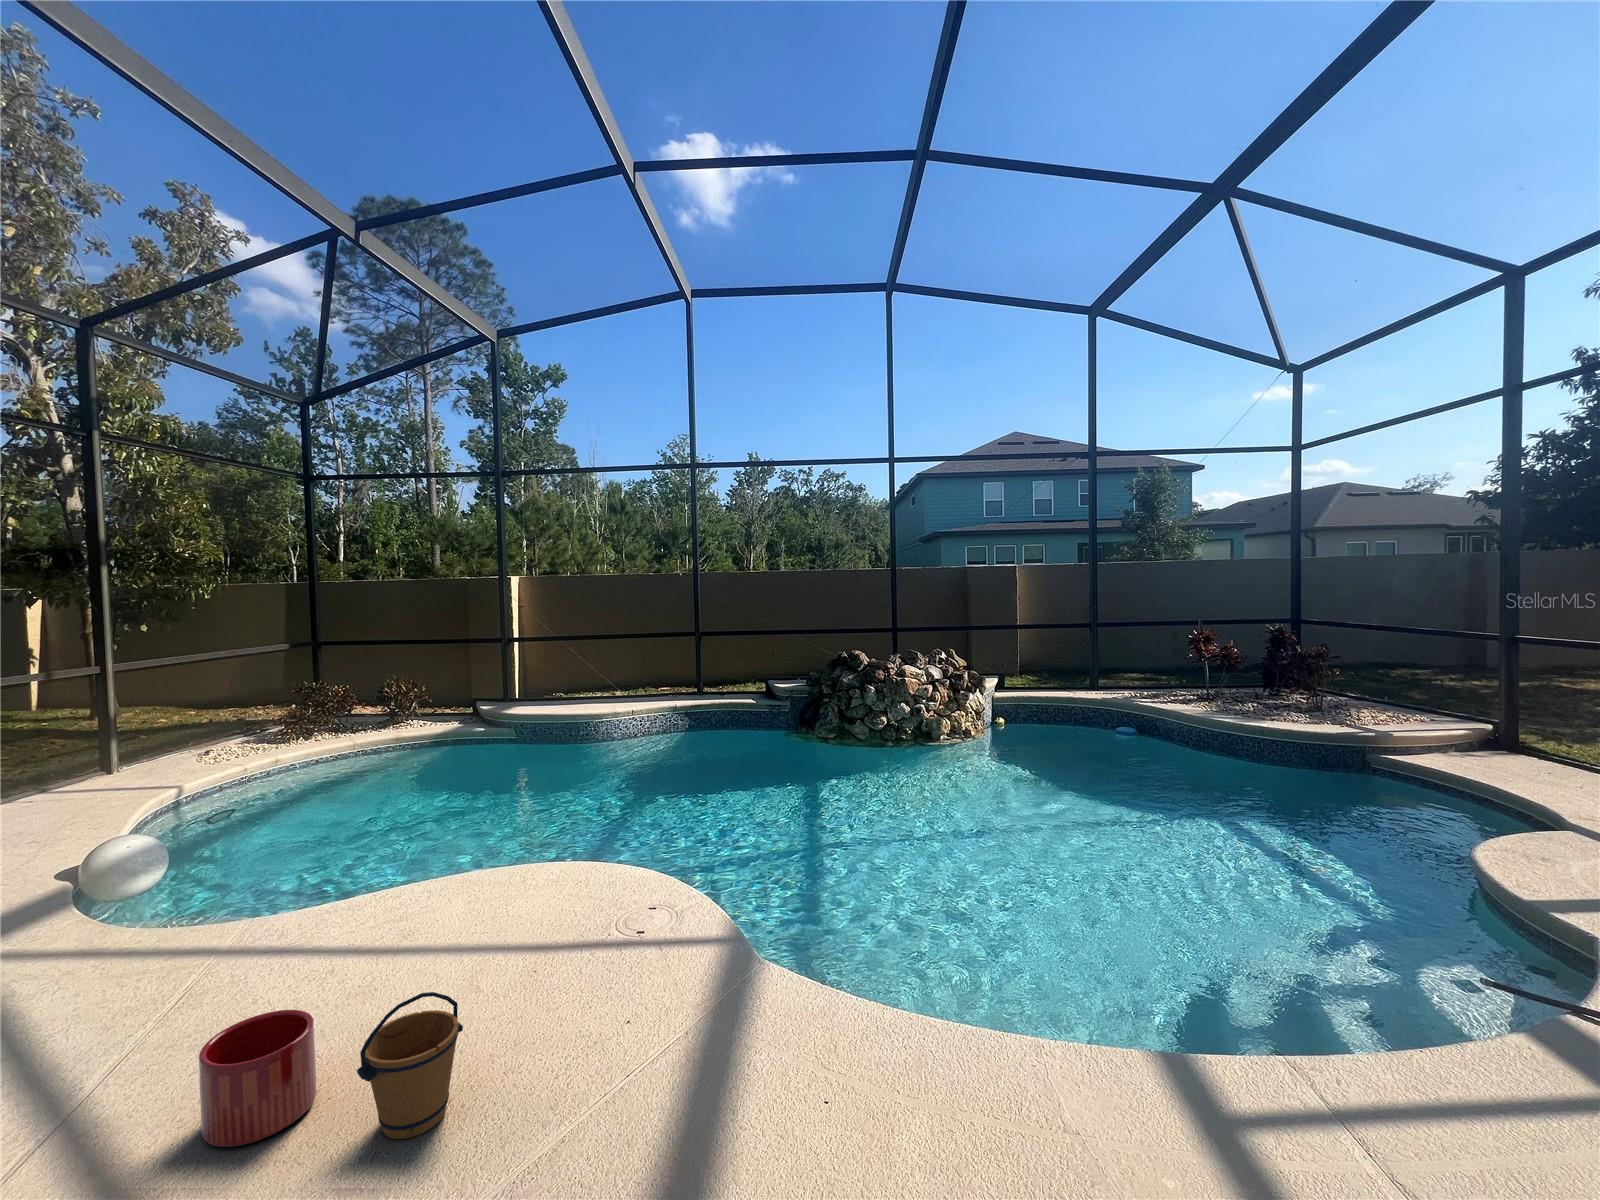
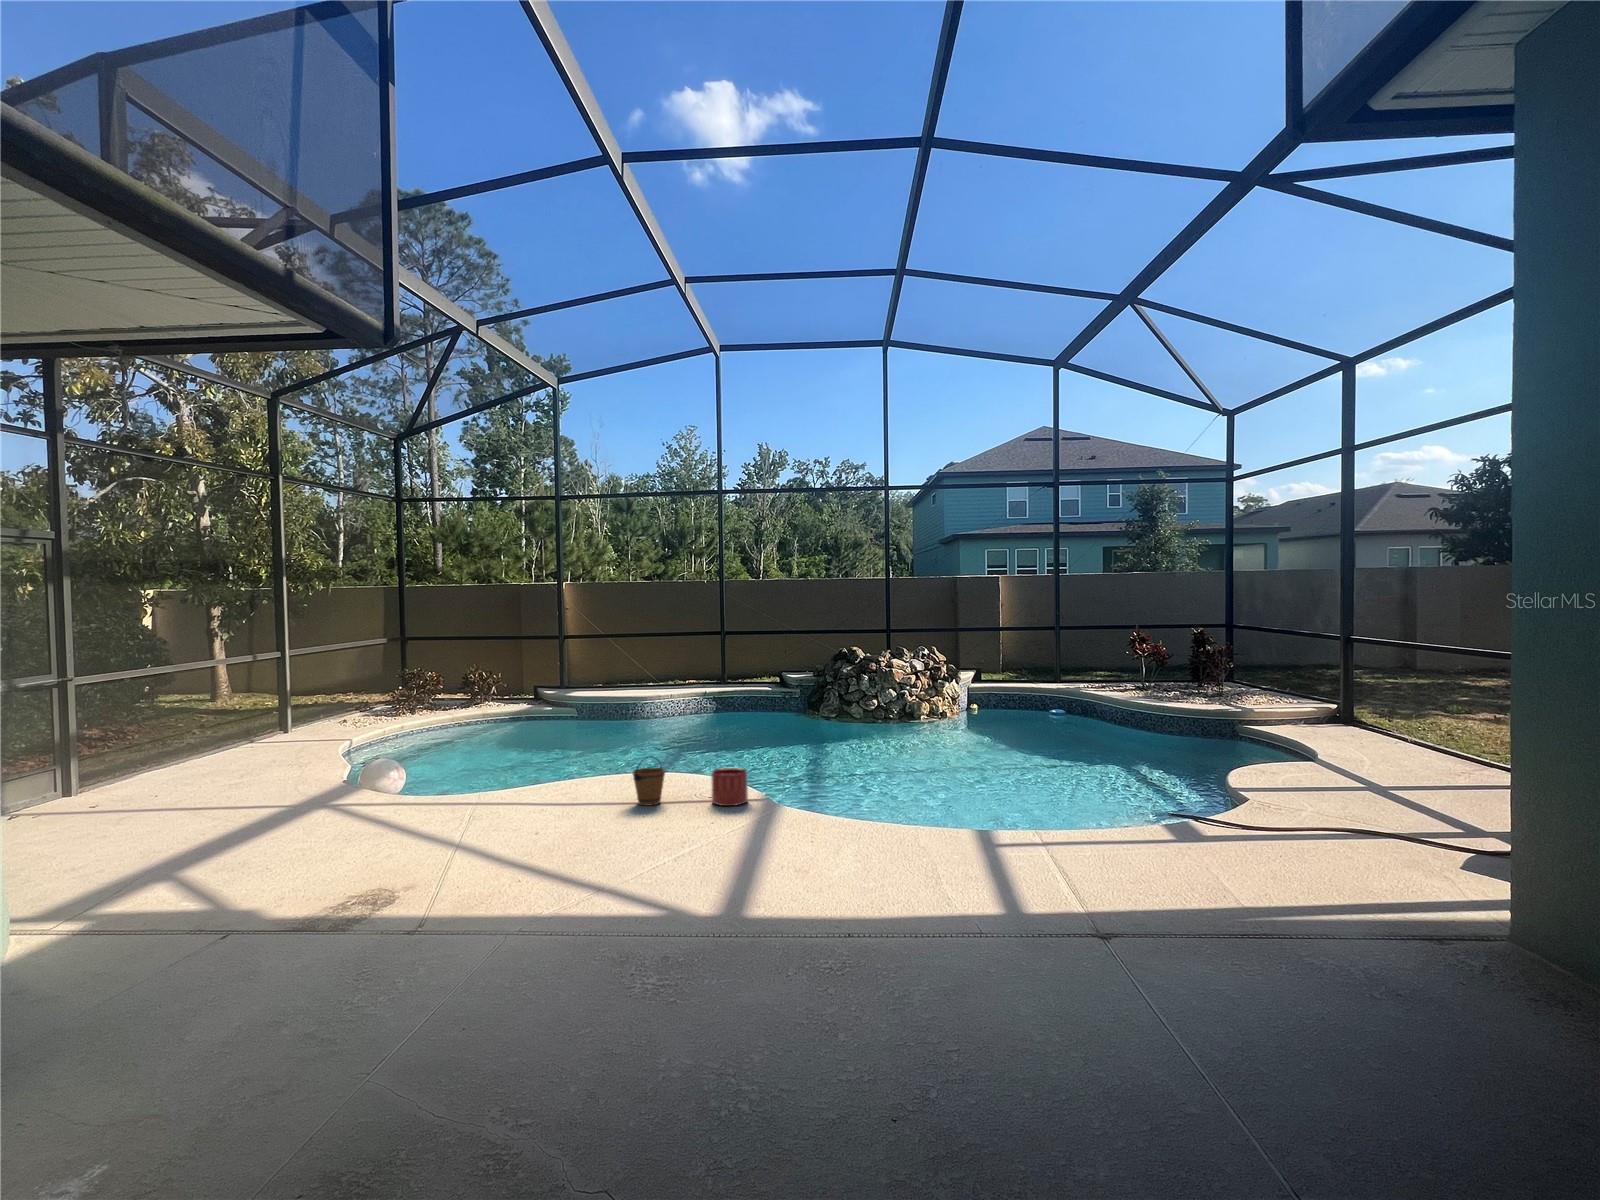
planter: present [199,1010,317,1147] -> present [711,768,748,806]

